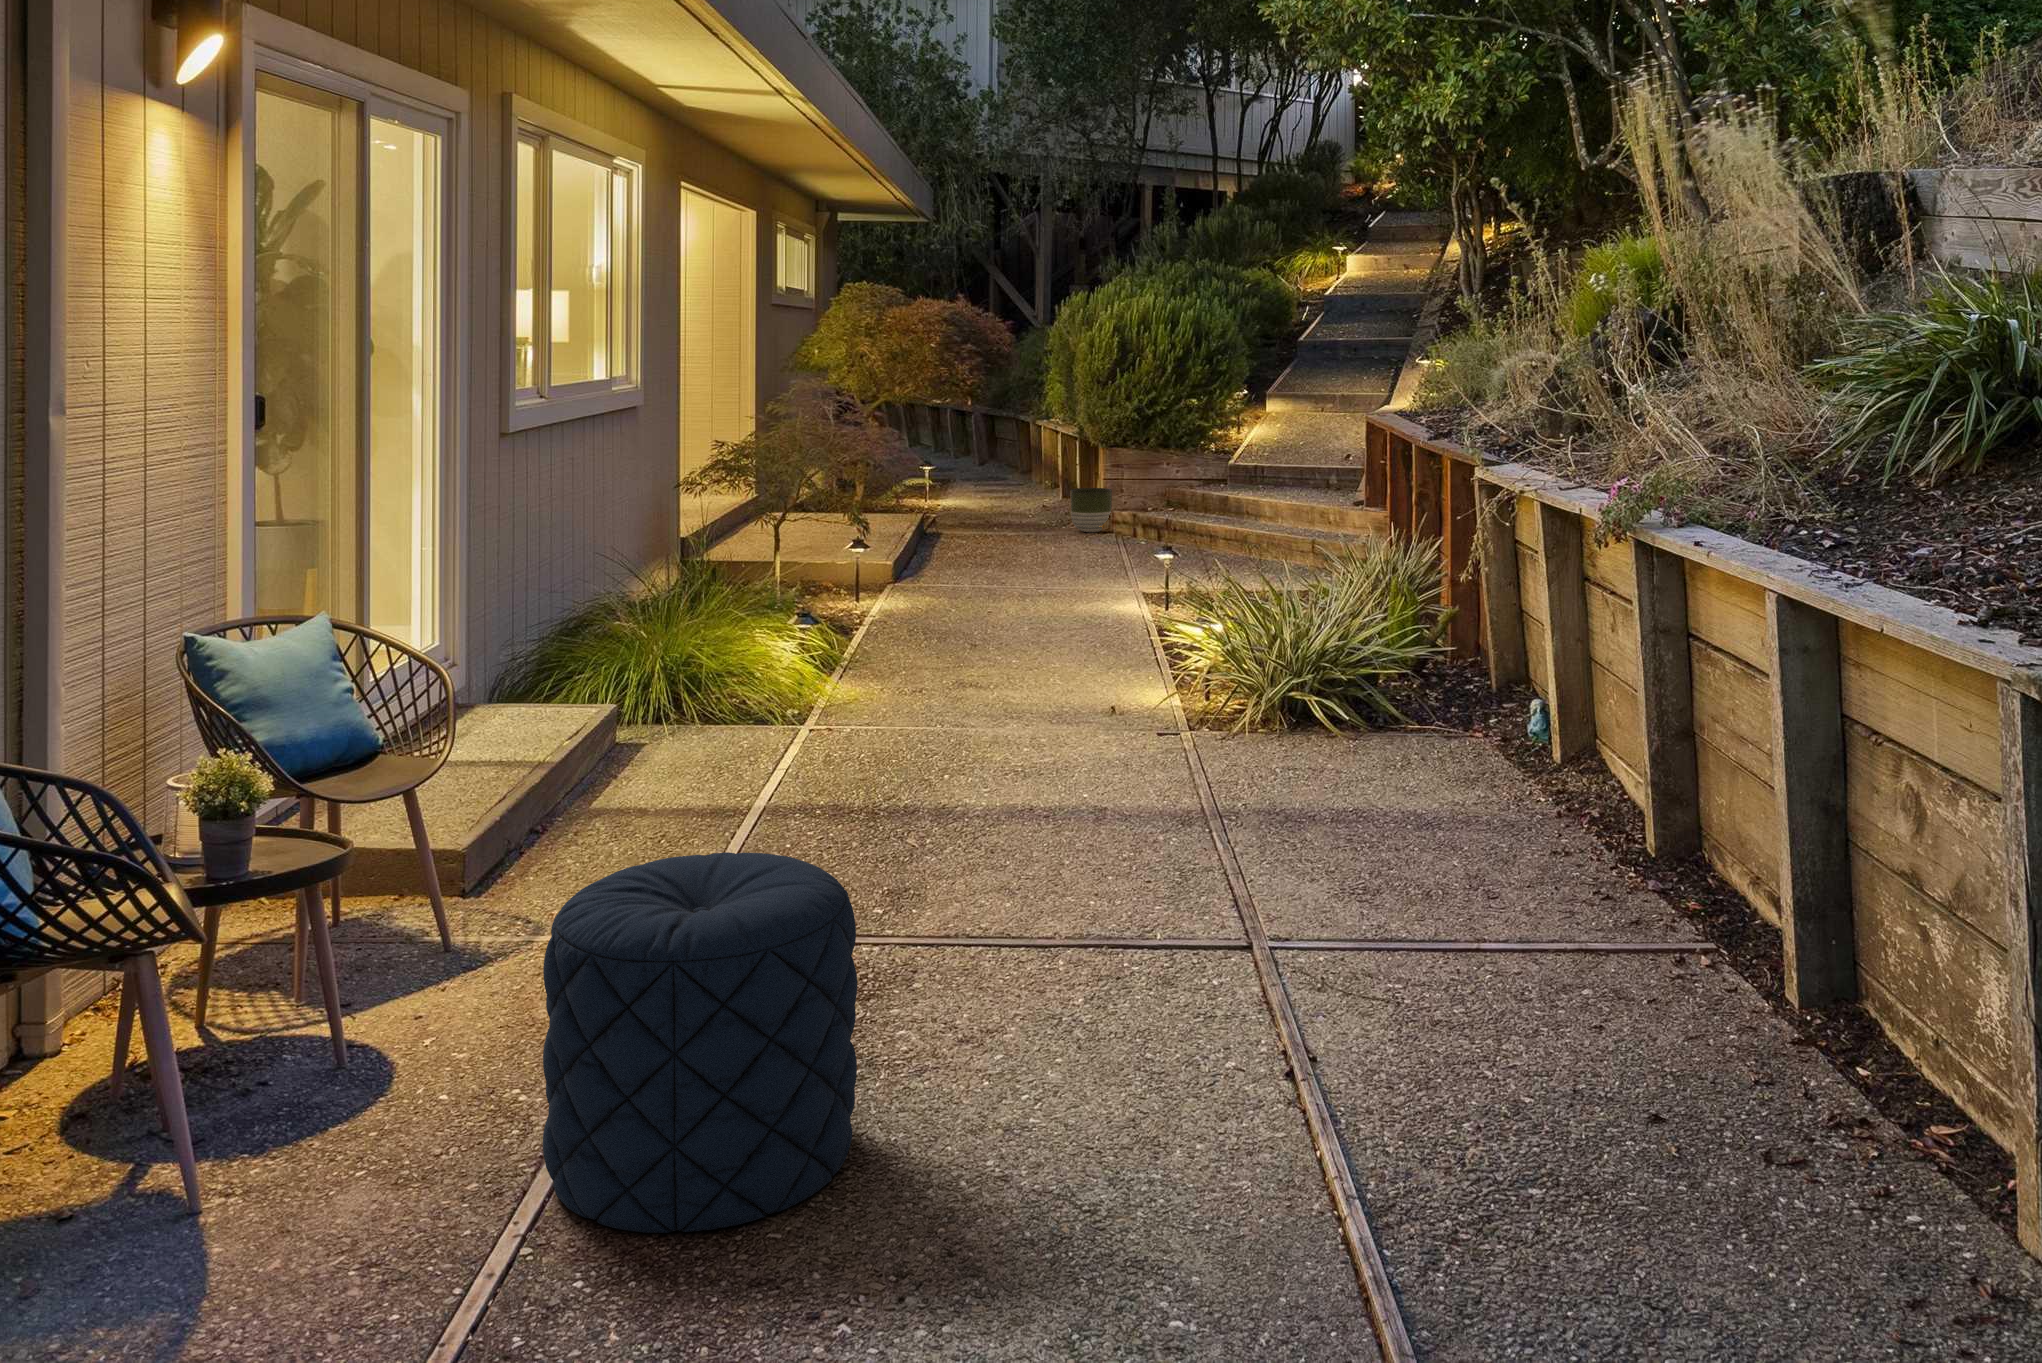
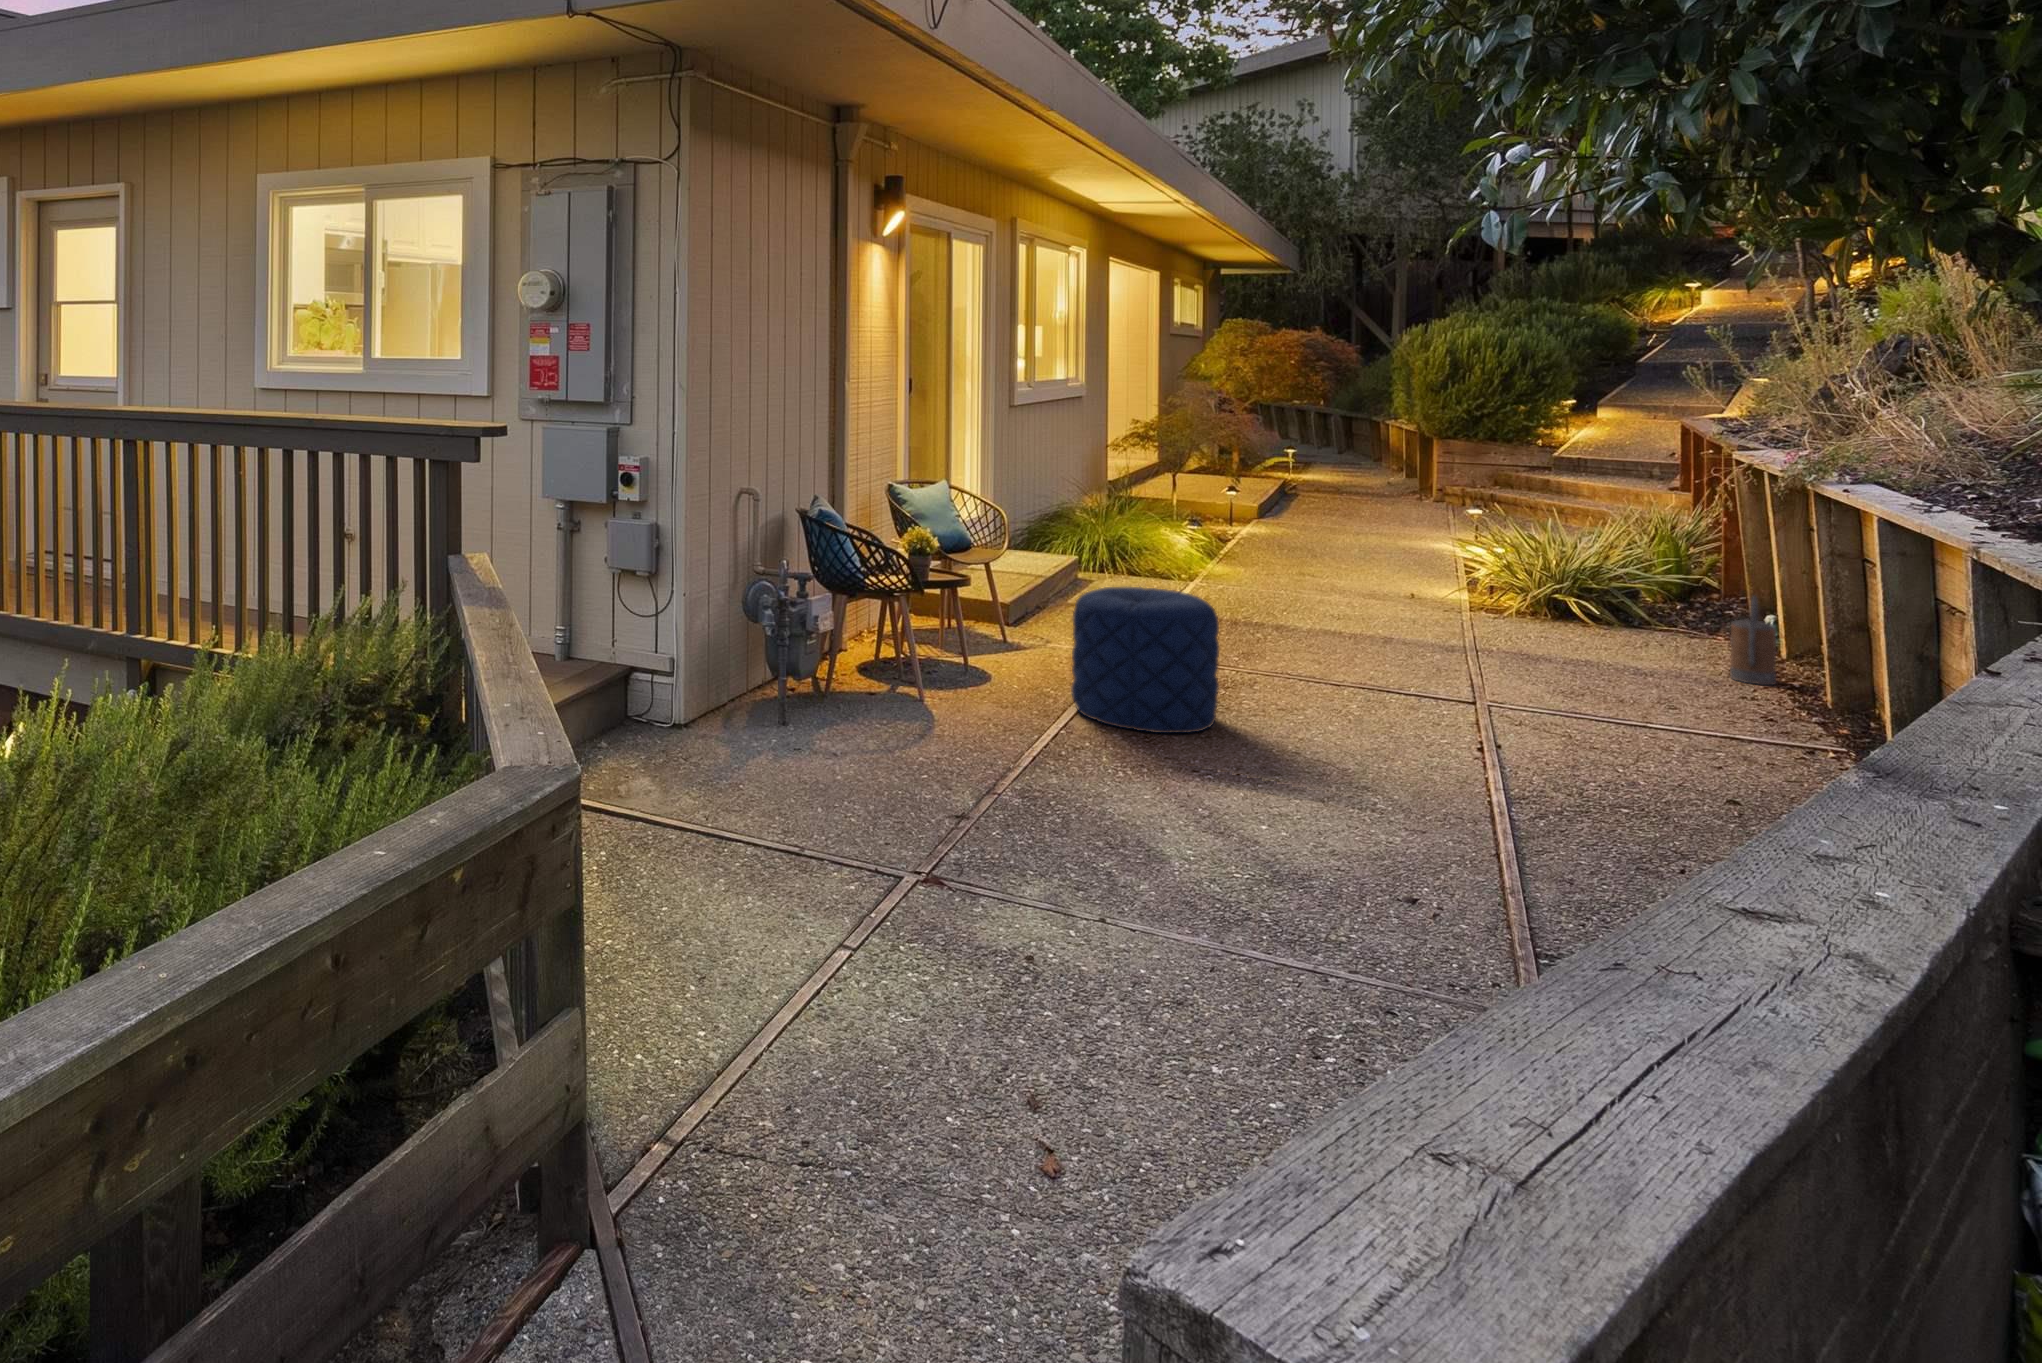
planter: present [1070,488,1112,532] -> none [1406,469,1443,502]
watering can: none [1517,674,1567,808] -> present [1730,596,1776,685]

